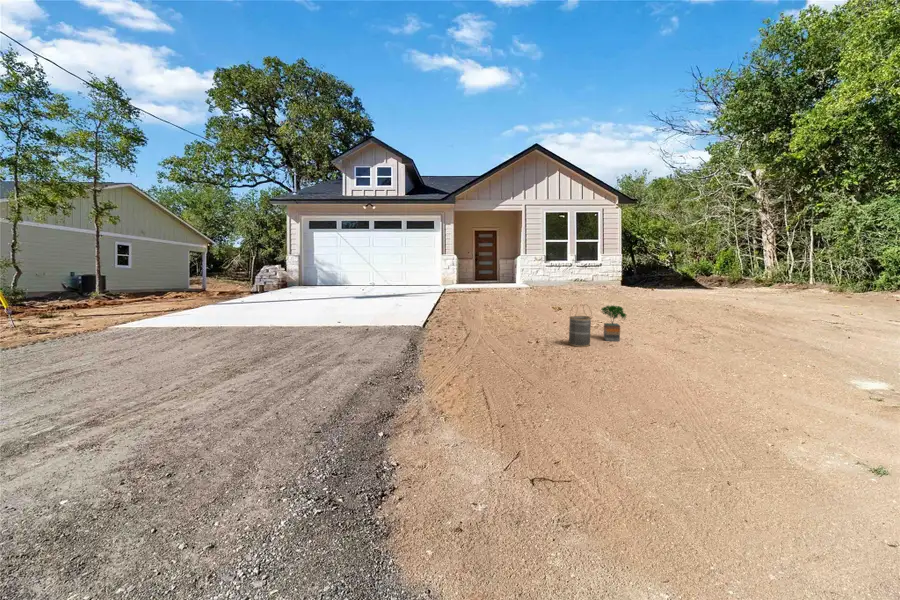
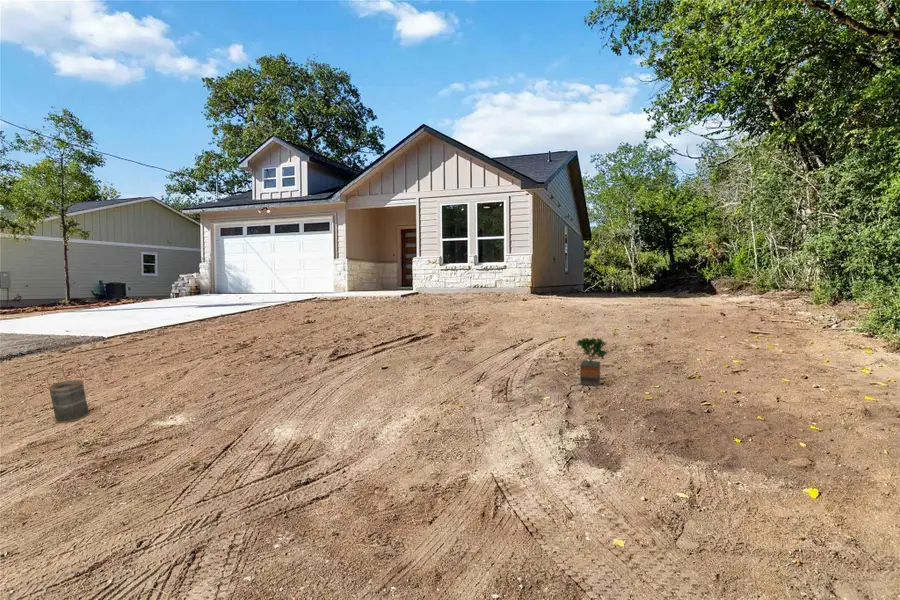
potted tree: present [601,305,626,341] -> present [576,338,607,386]

